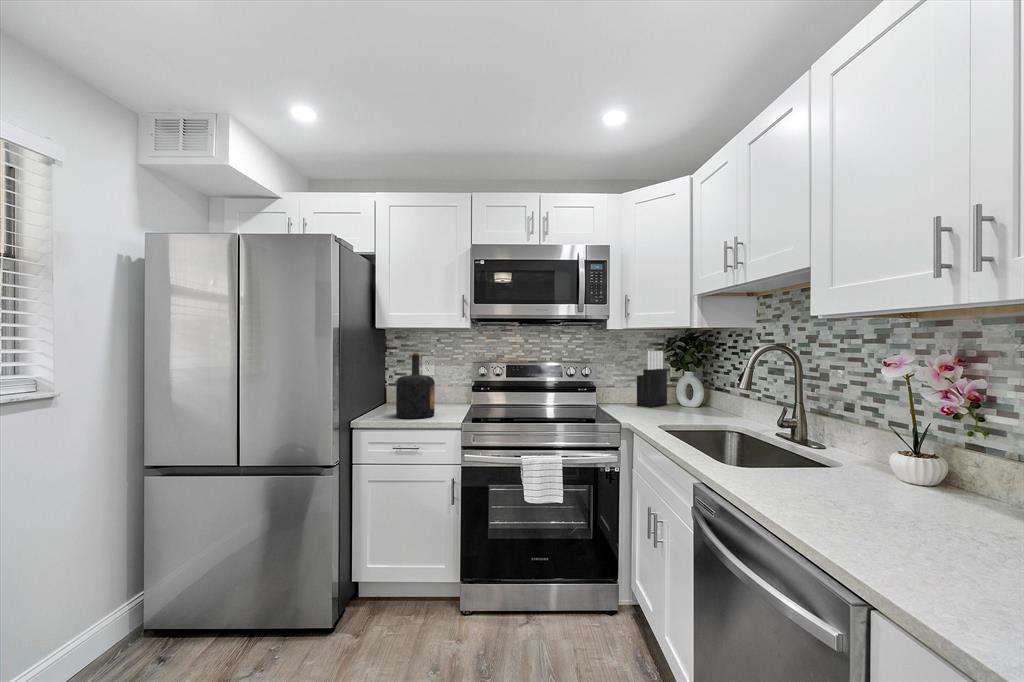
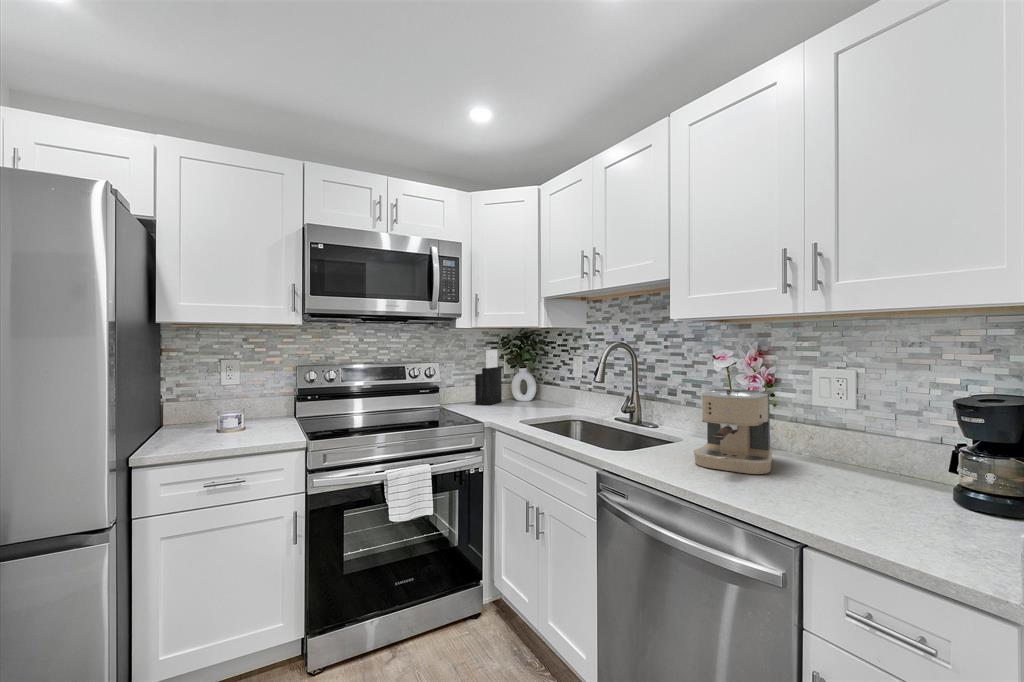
bottle: present [396,353,435,419] -> none [203,357,258,442]
coffee maker: none [823,403,954,522] -> present [694,388,772,474]

